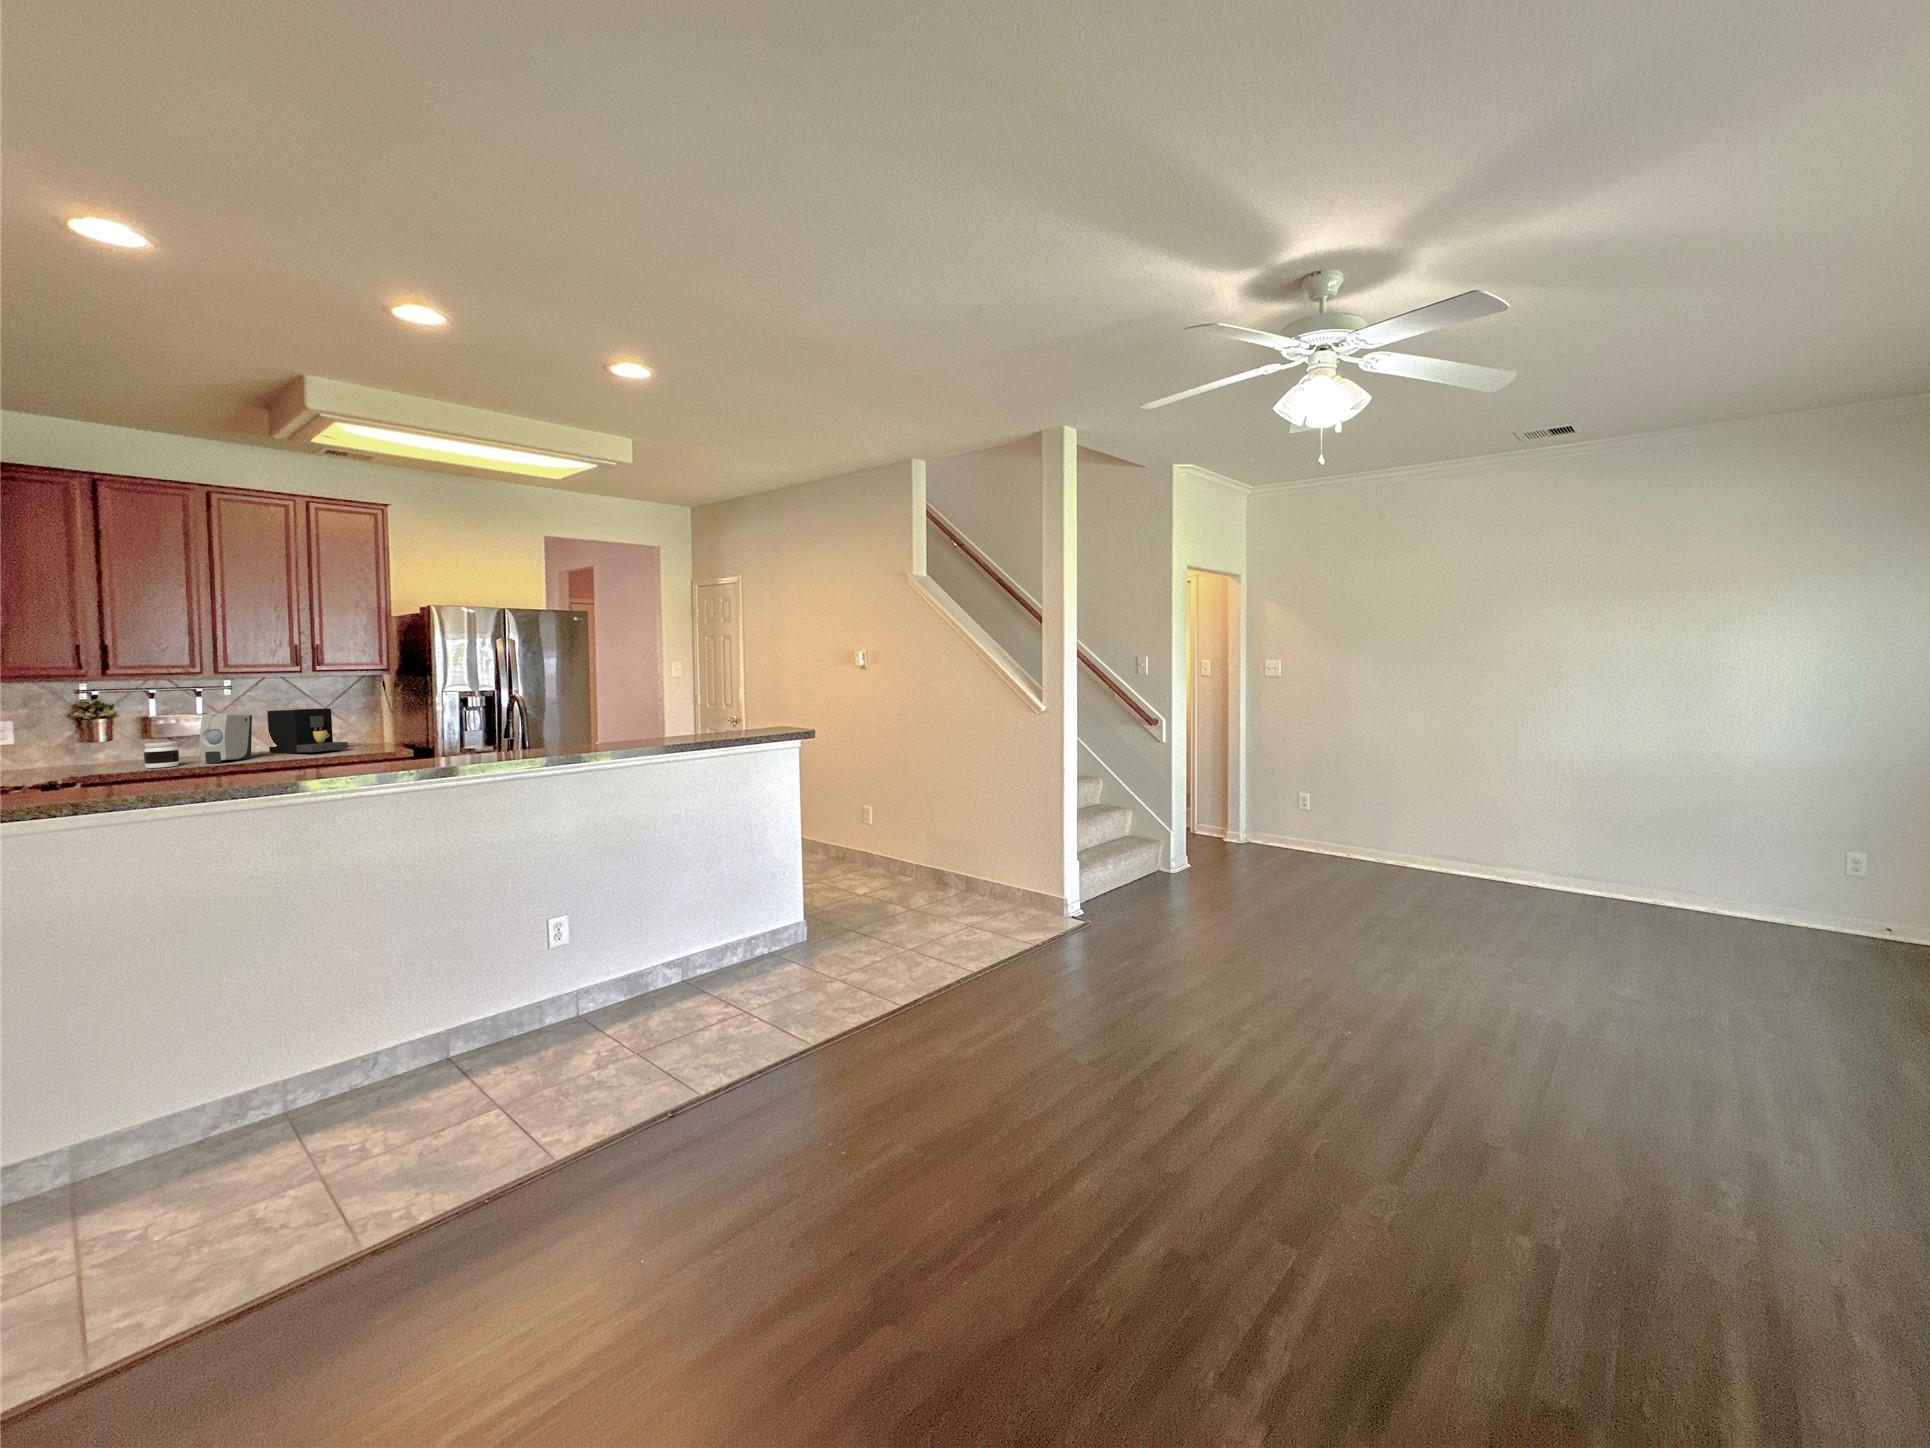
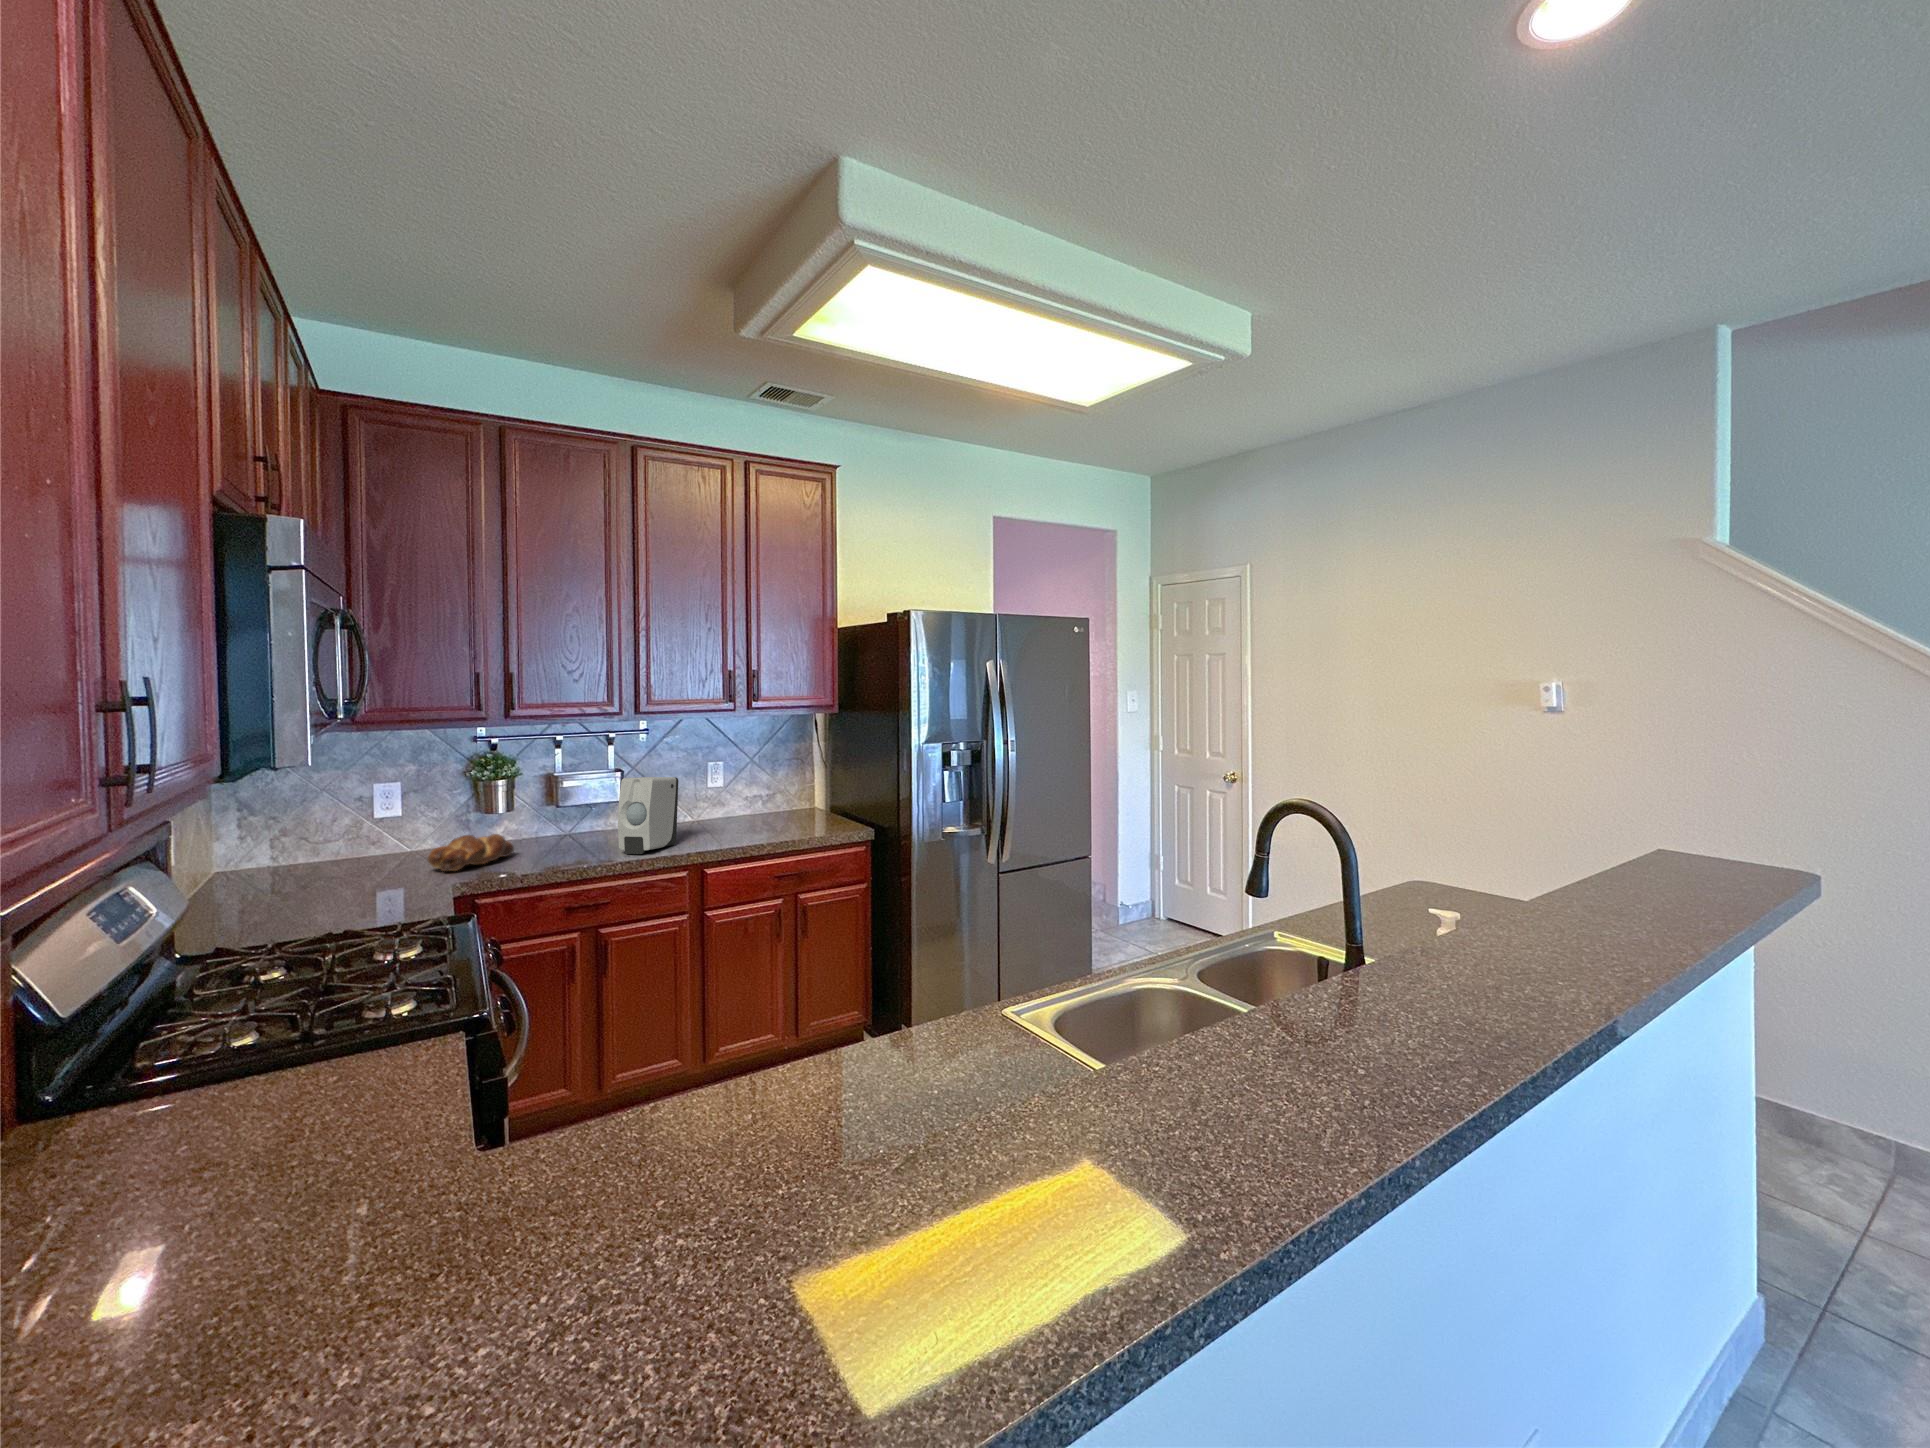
coffee maker: present [267,708,348,753] -> none [689,763,789,836]
jar: present [144,741,179,768] -> none [552,819,593,862]
bread loaf: none [38,752,113,774] -> present [427,834,514,871]

